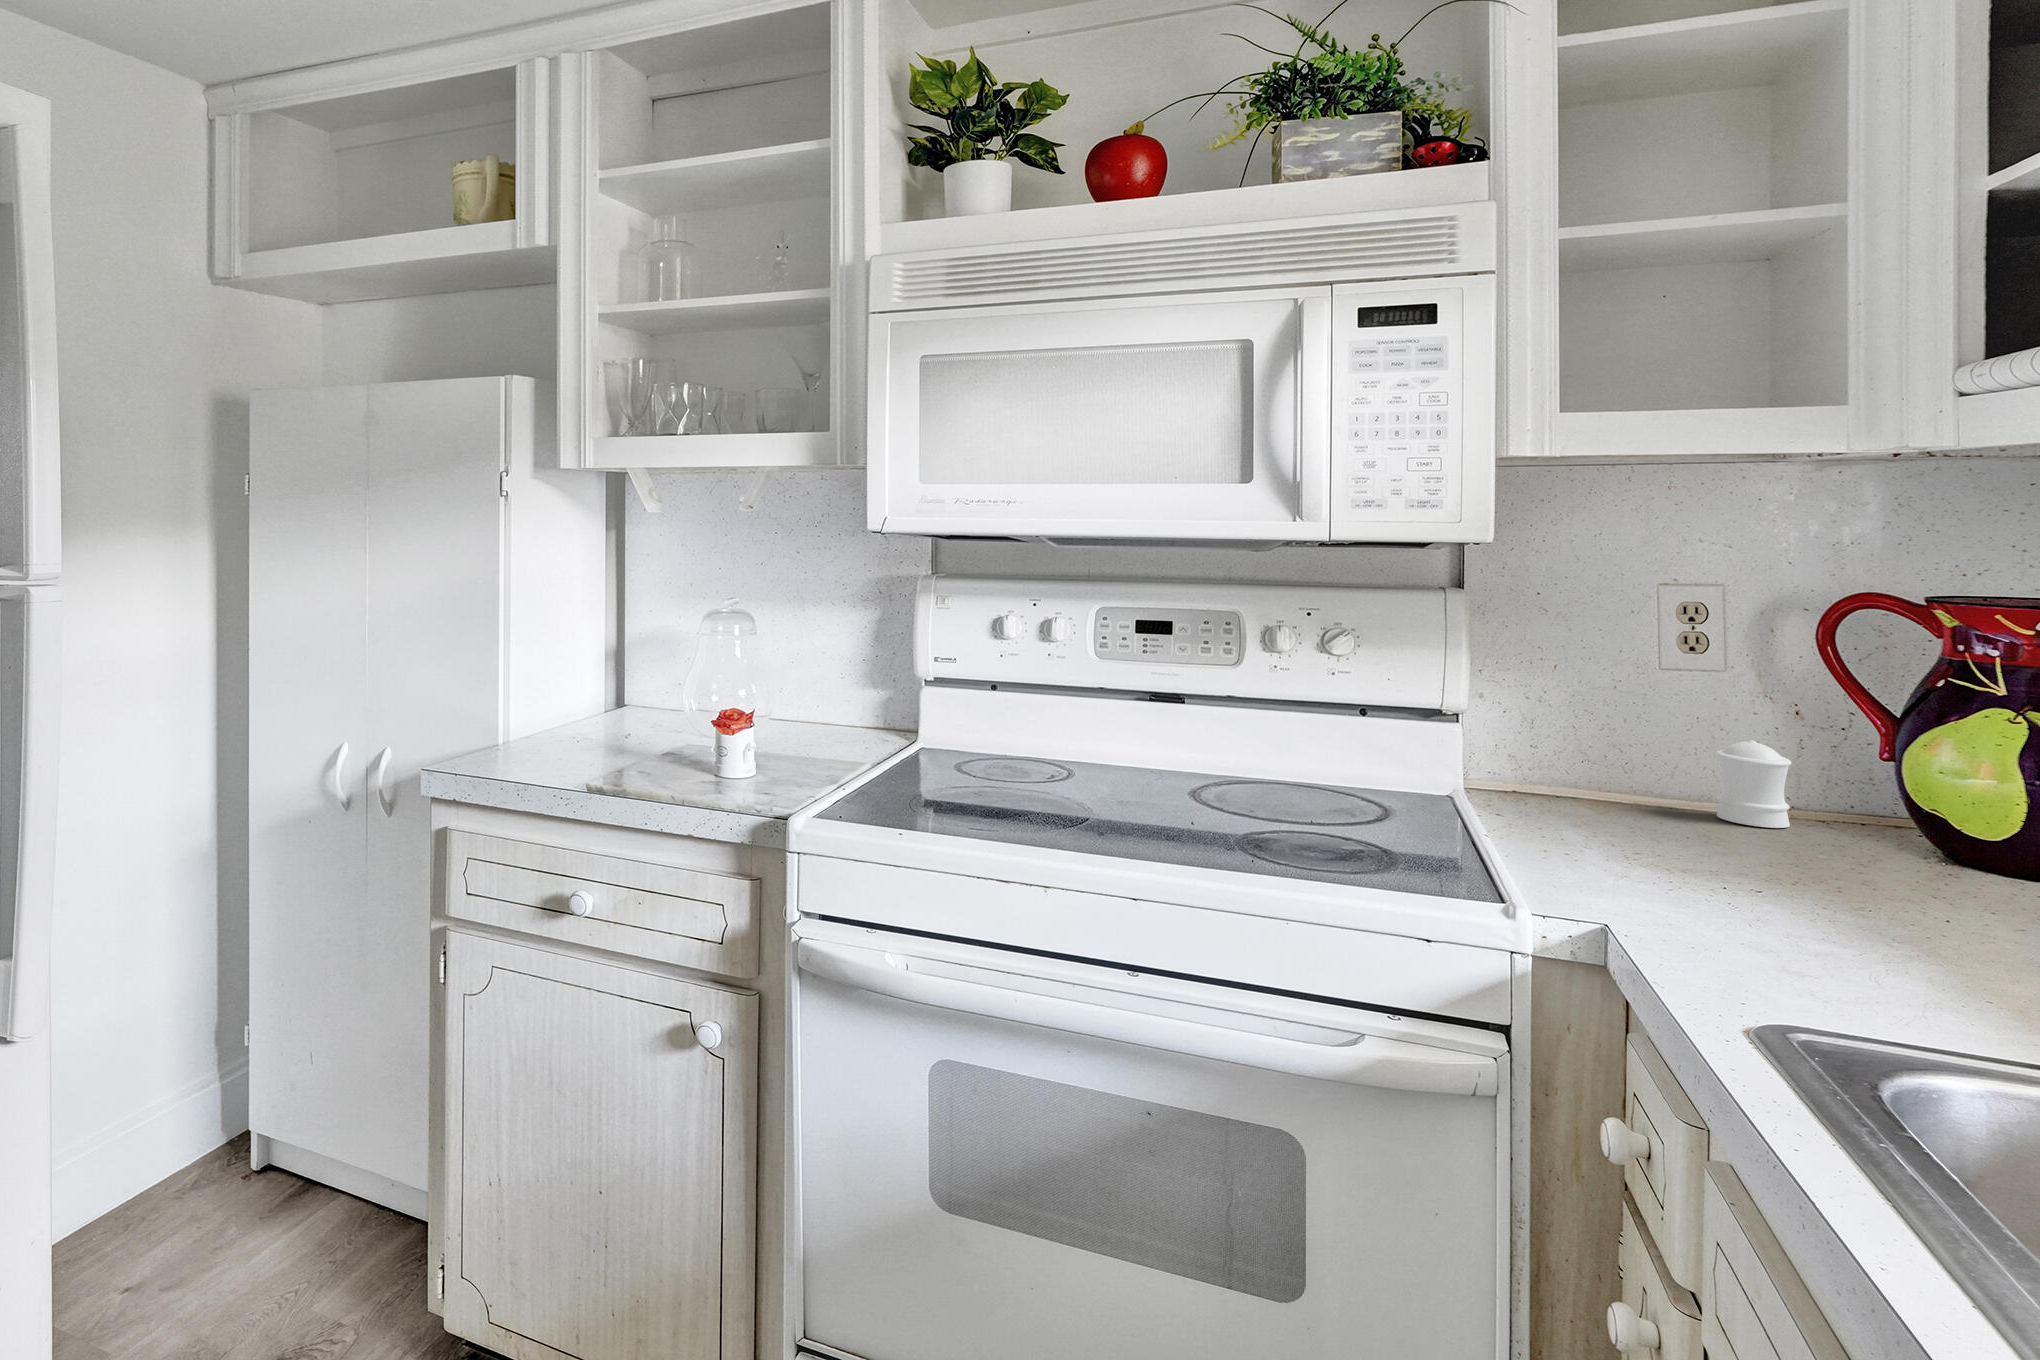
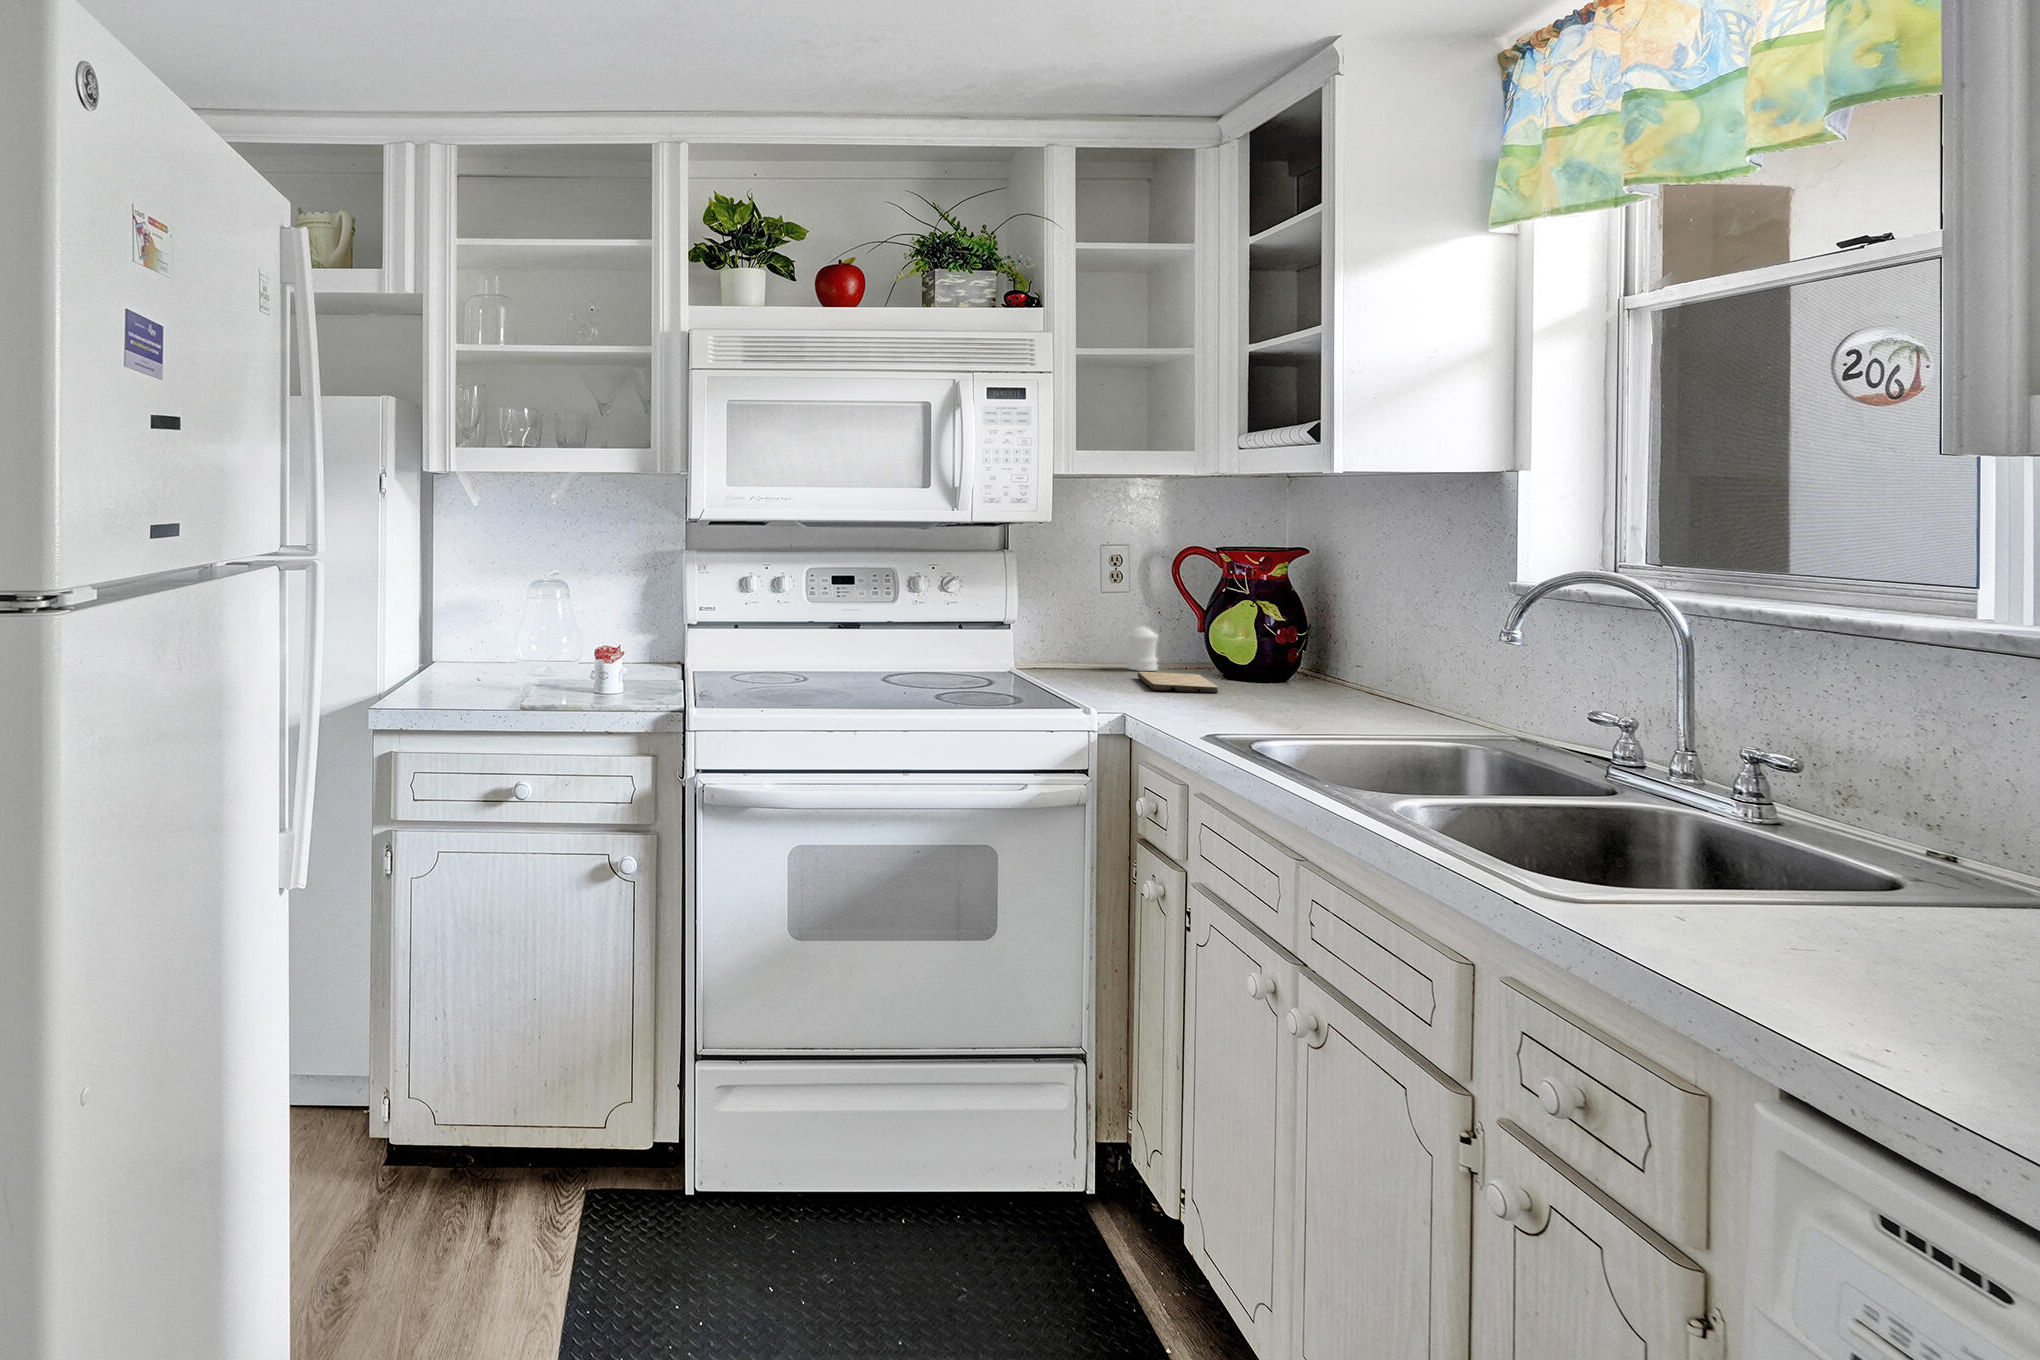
cutting board: none [1728,830,1915,903] -> present [1138,672,1218,693]

